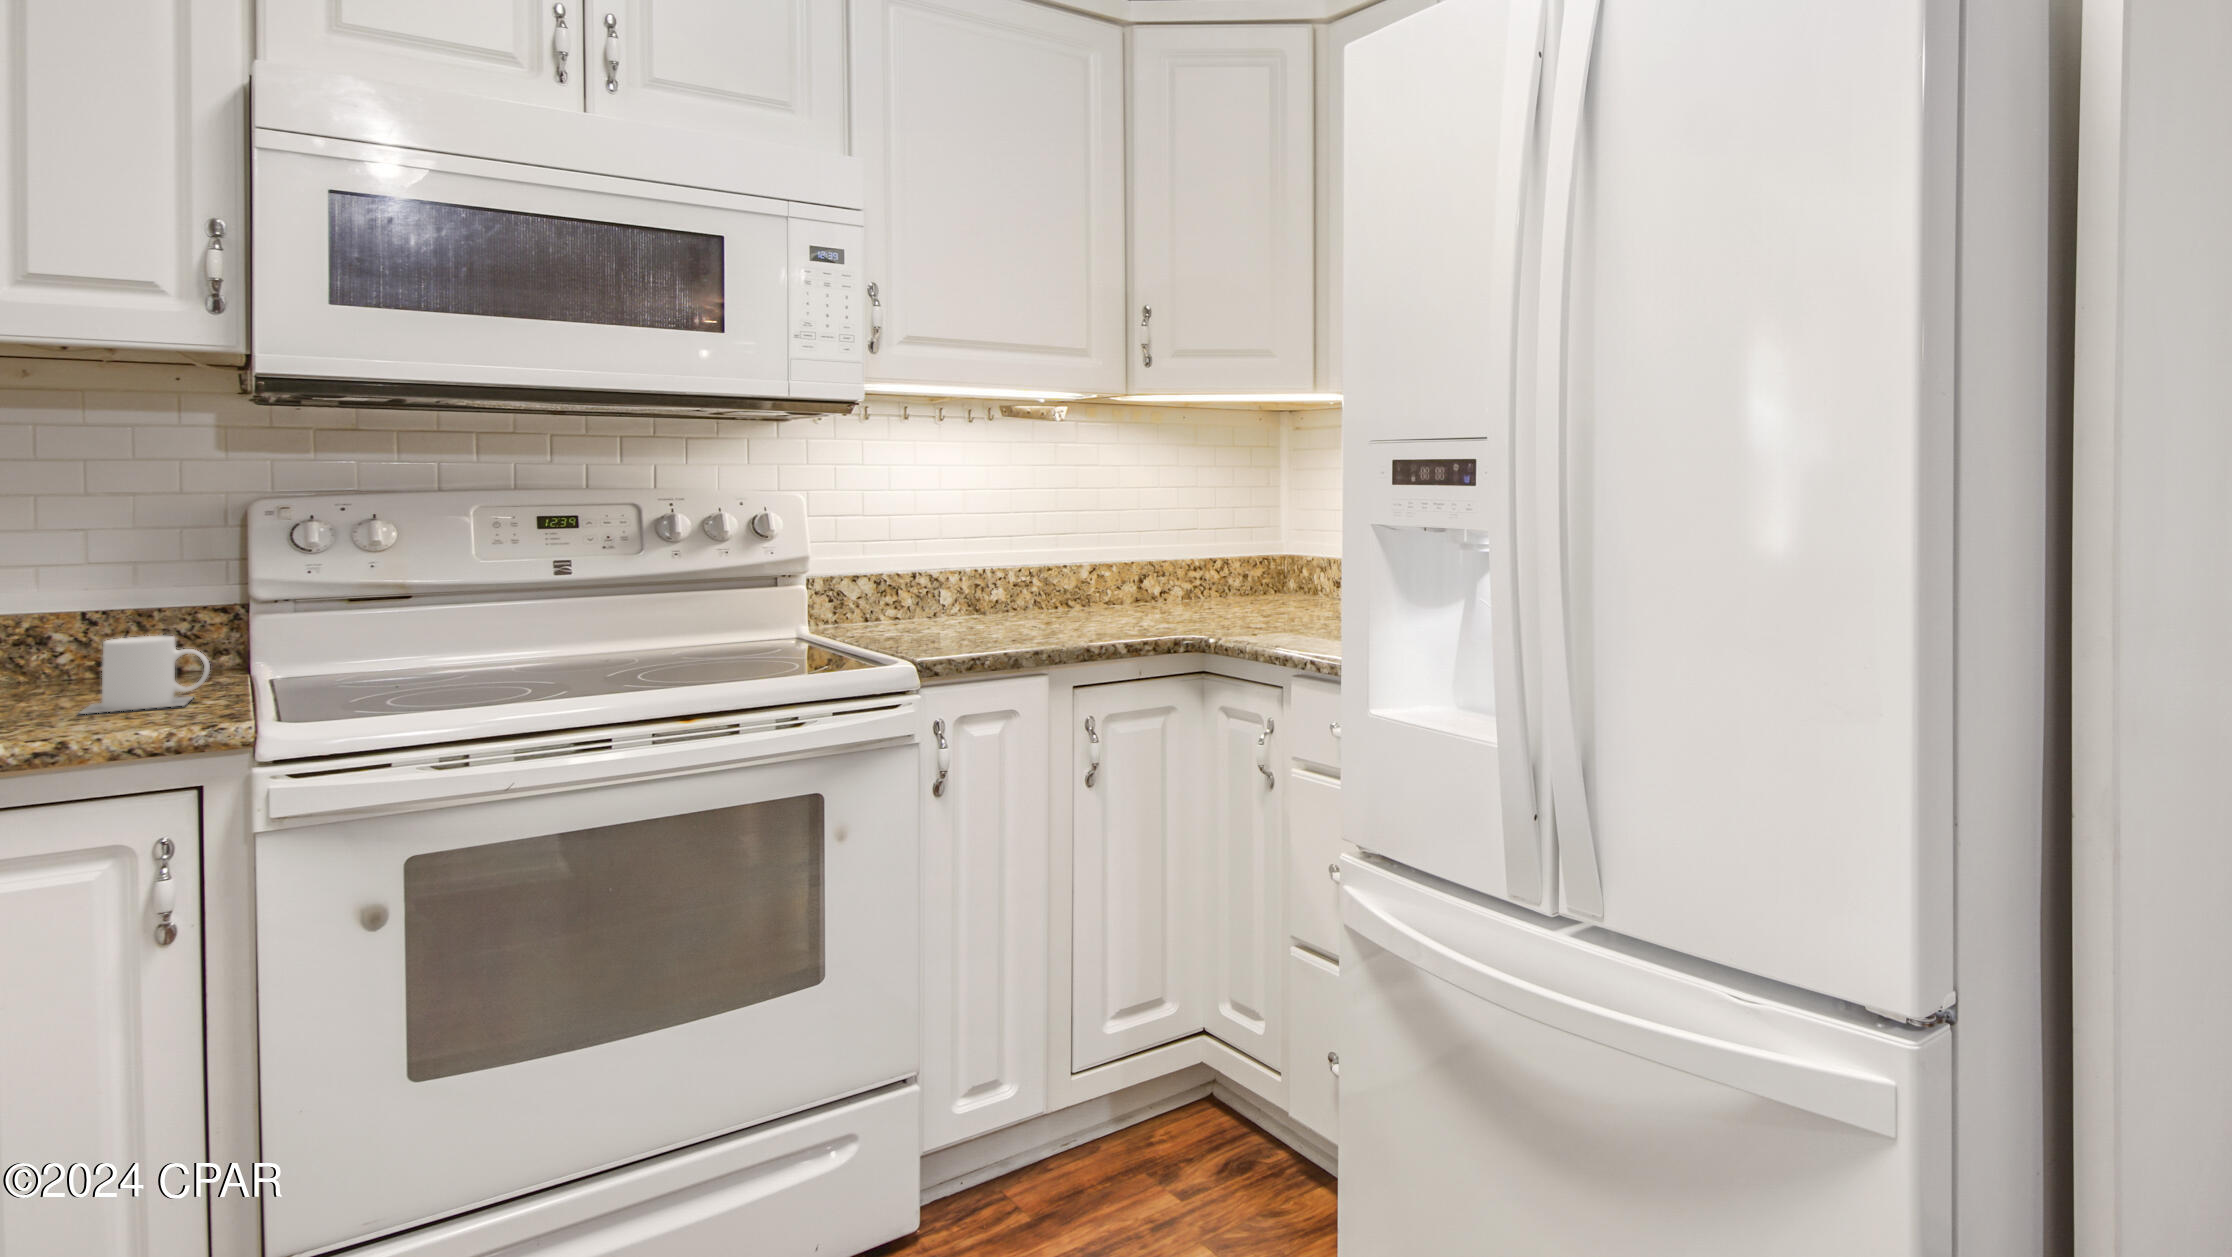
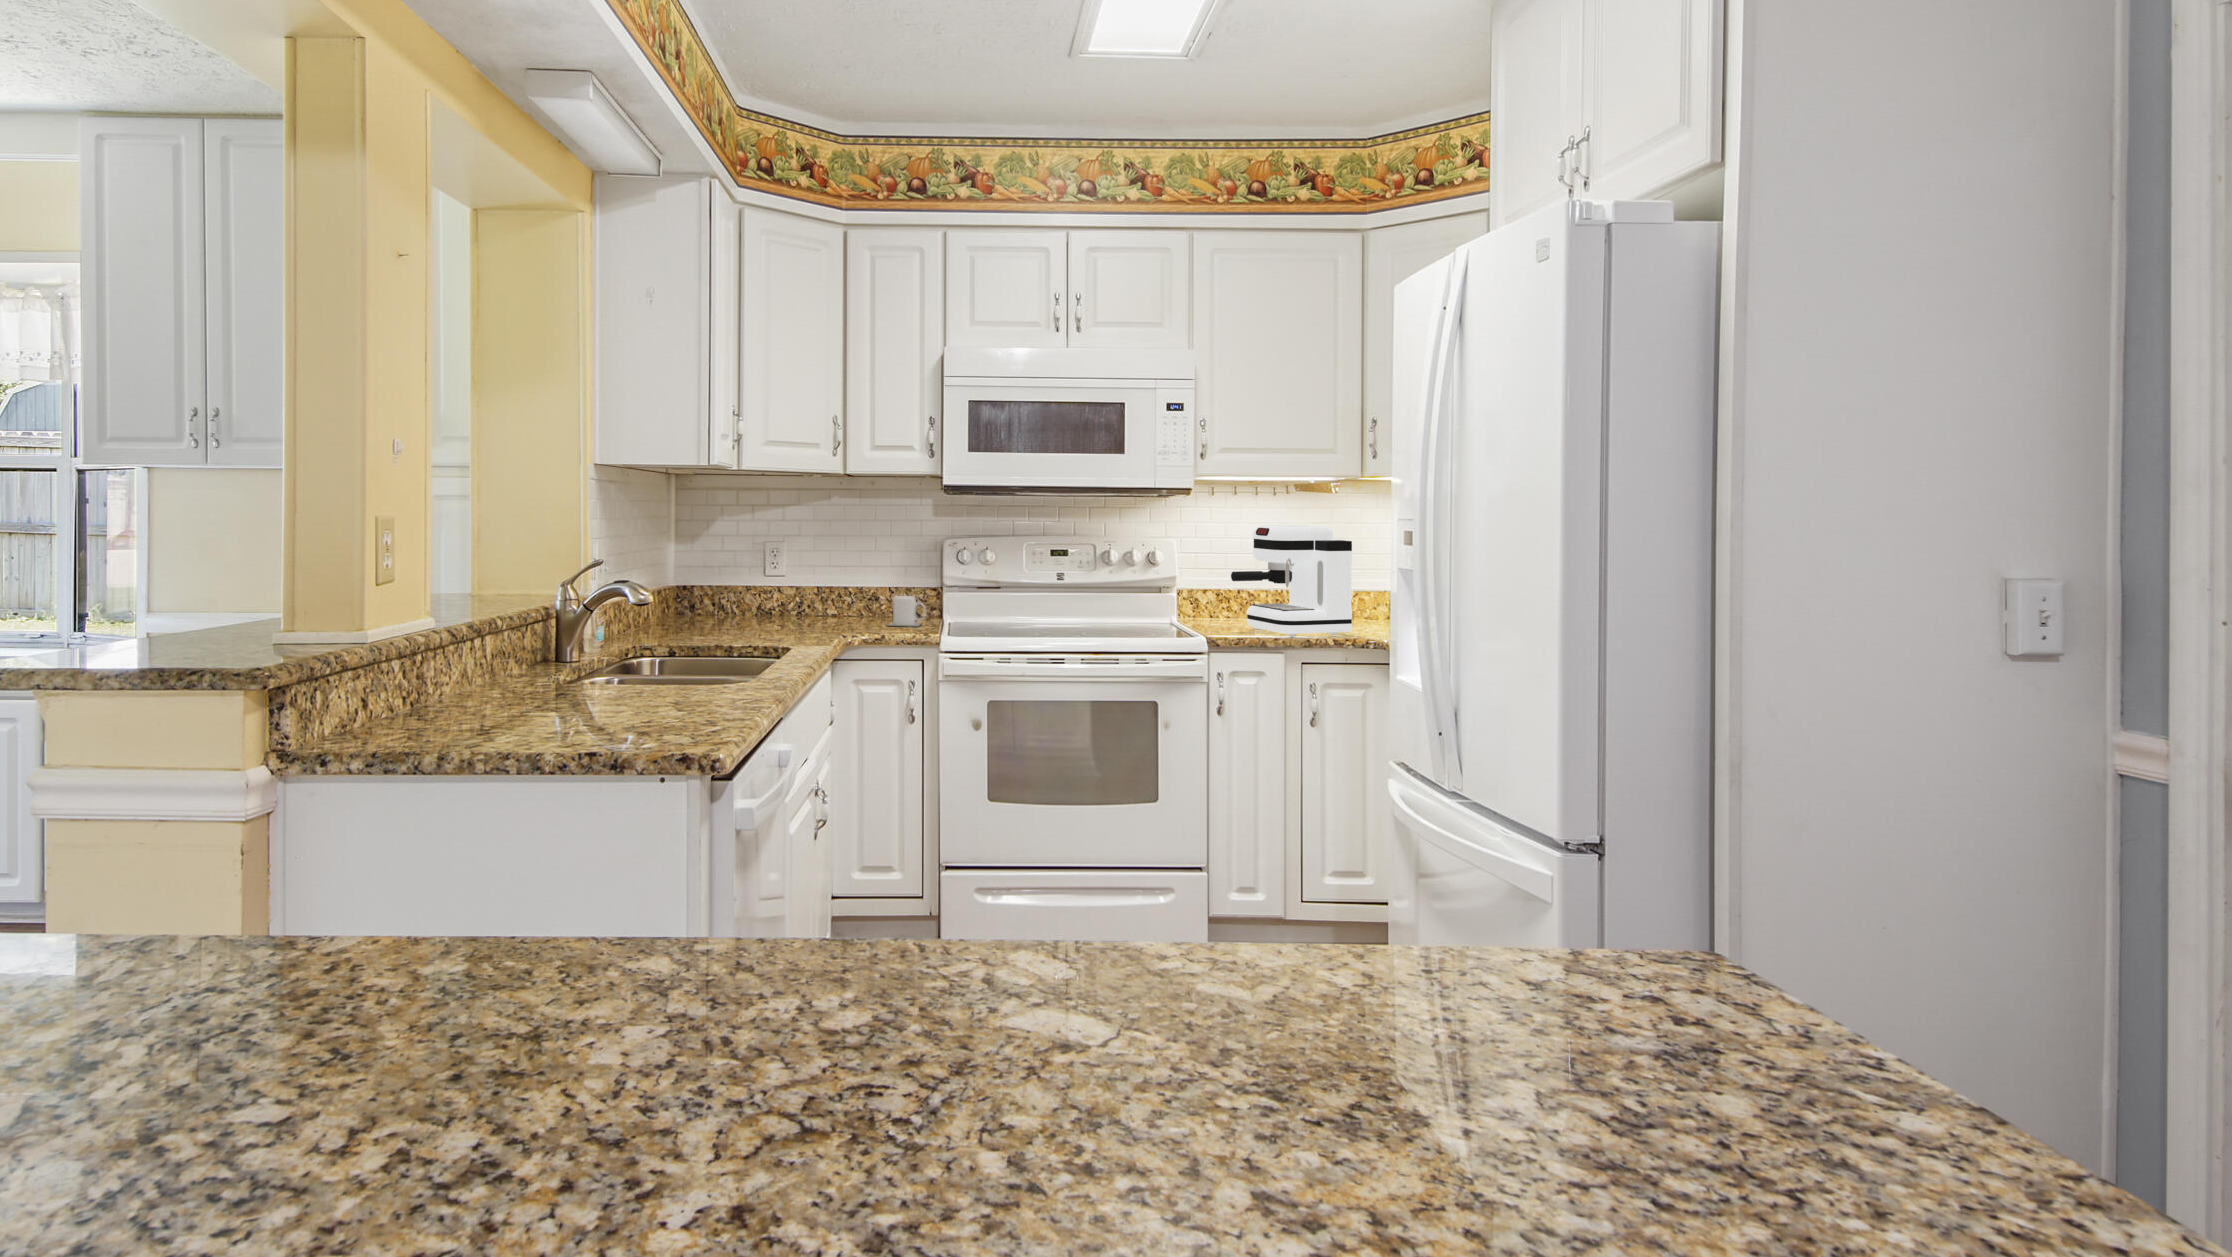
coffee maker: none [929,459,1132,642] -> present [1231,525,1352,637]

